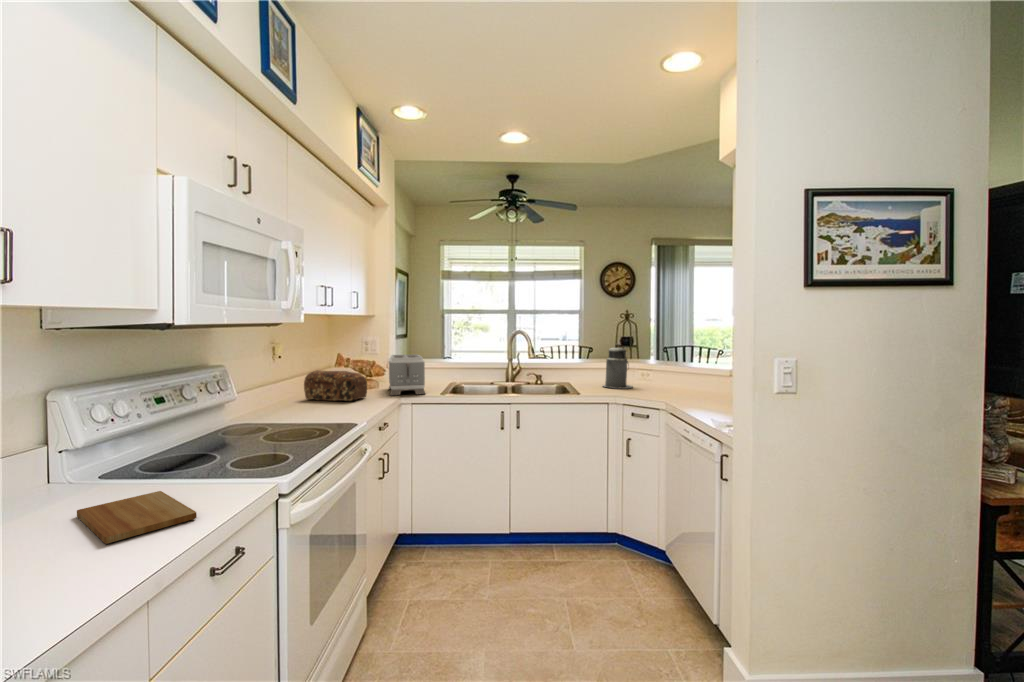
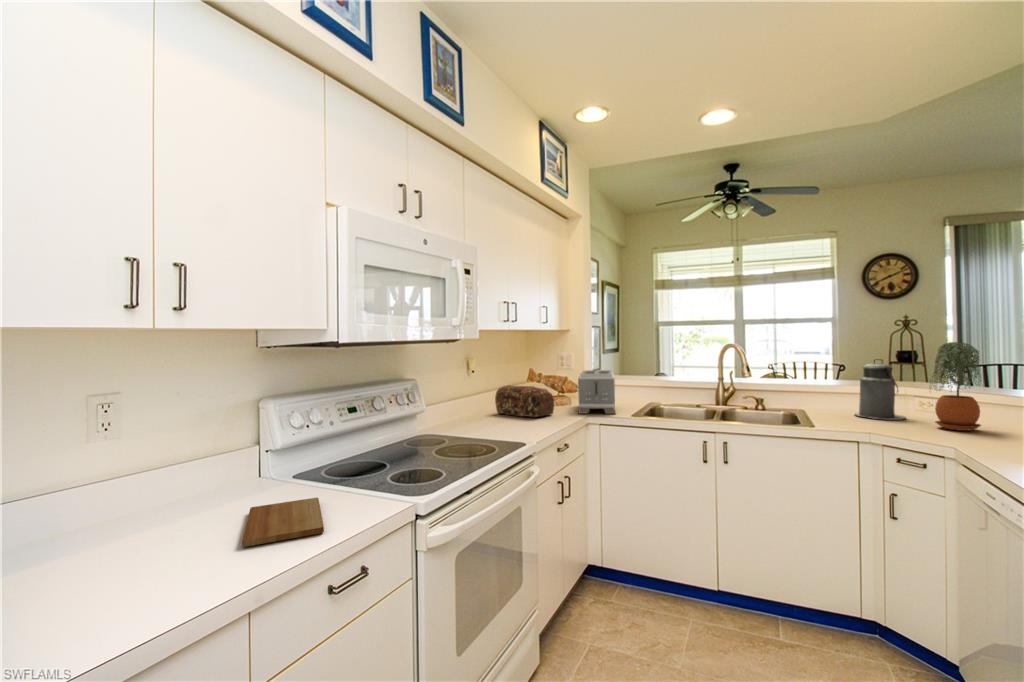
potted plant: none [647,332,675,393] -> present [930,342,981,431]

